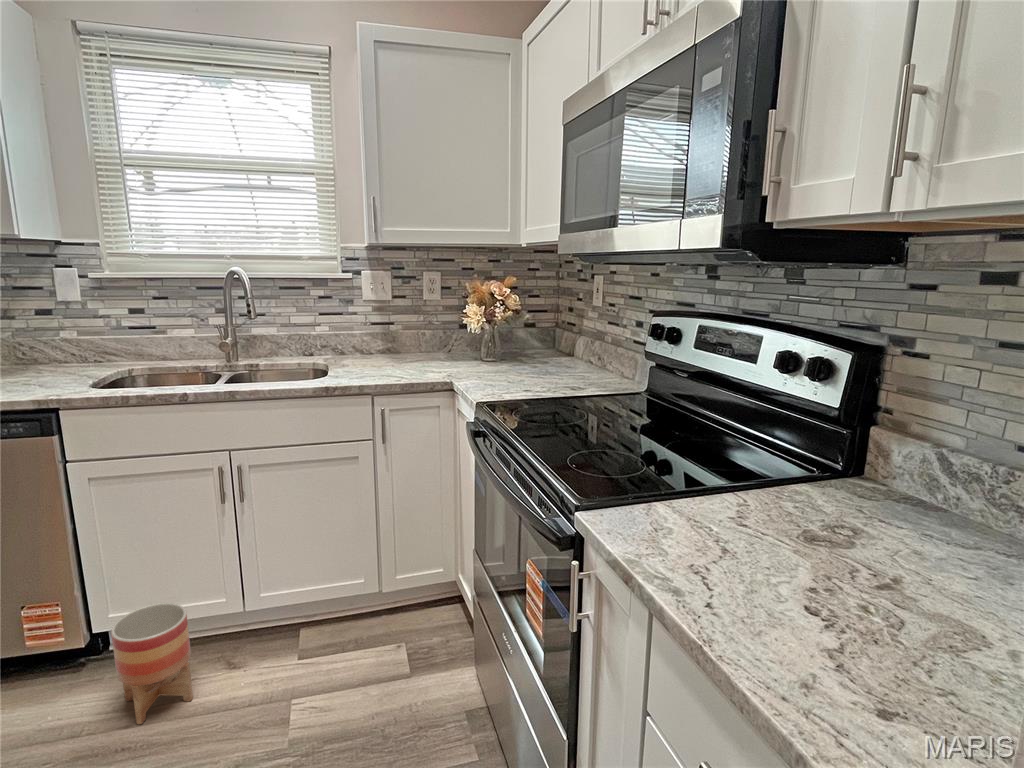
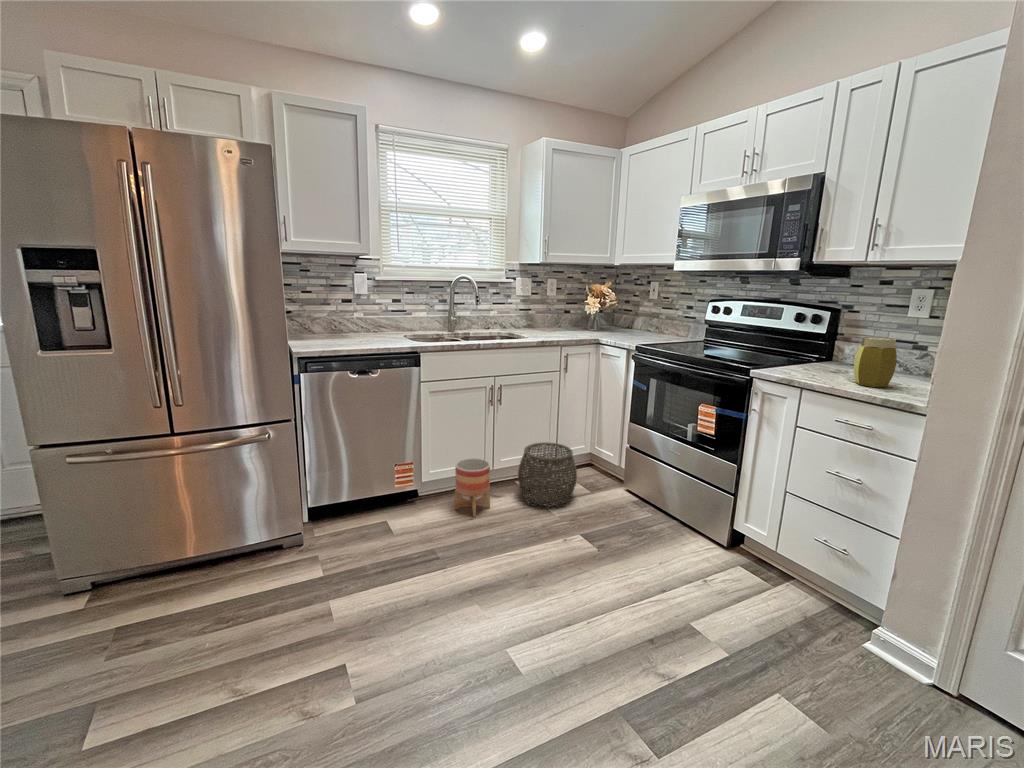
jar: none [791,470,925,668] -> present [854,337,897,387]
woven basket: none [253,575,372,713] -> present [518,442,577,507]

